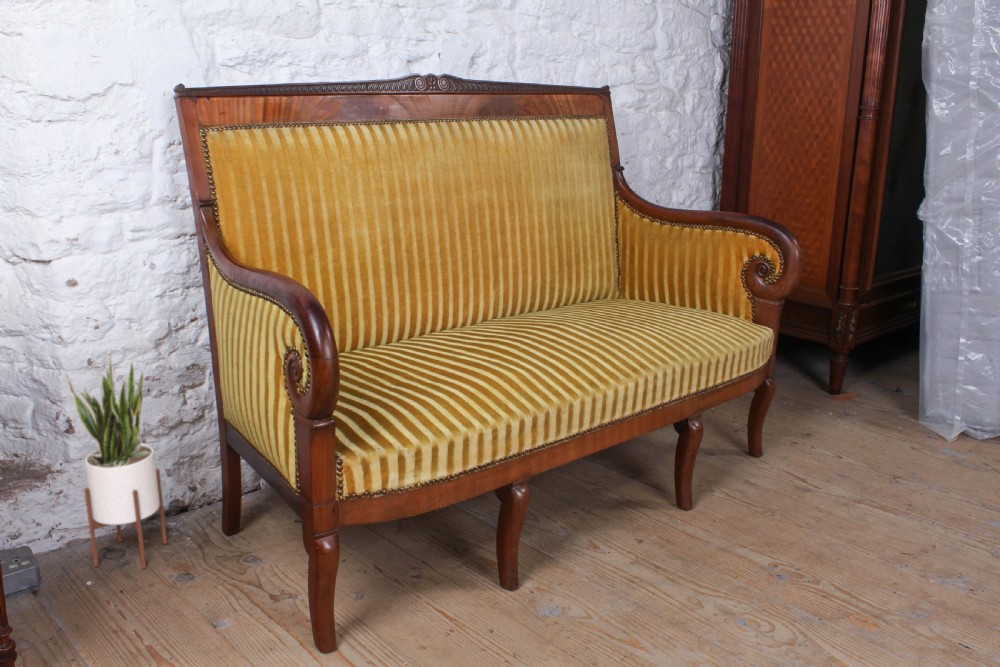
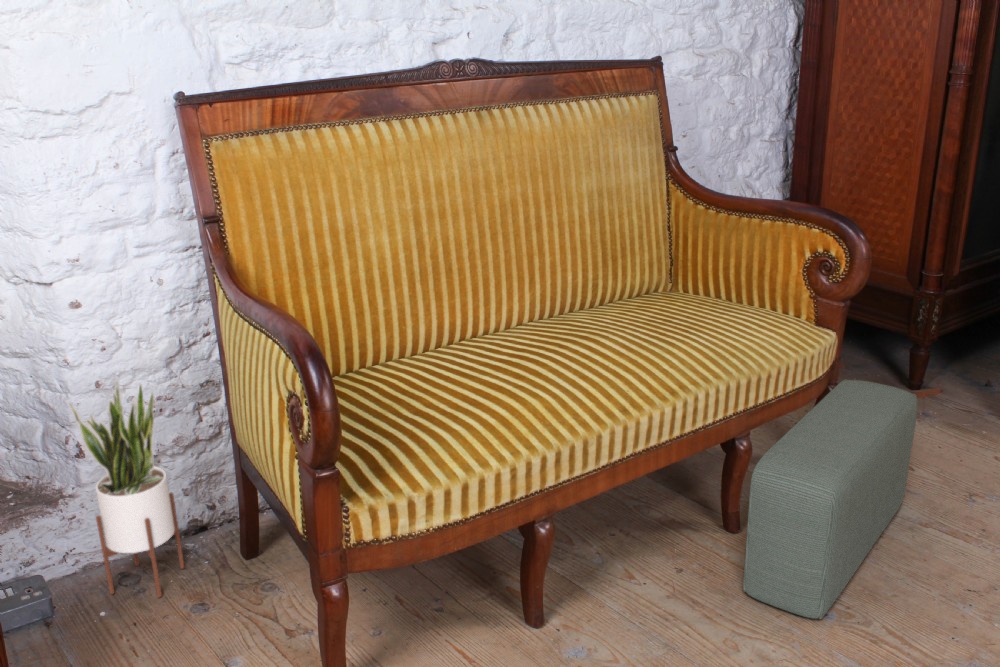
pouf: none [695,372,842,579] -> present [743,379,918,619]

